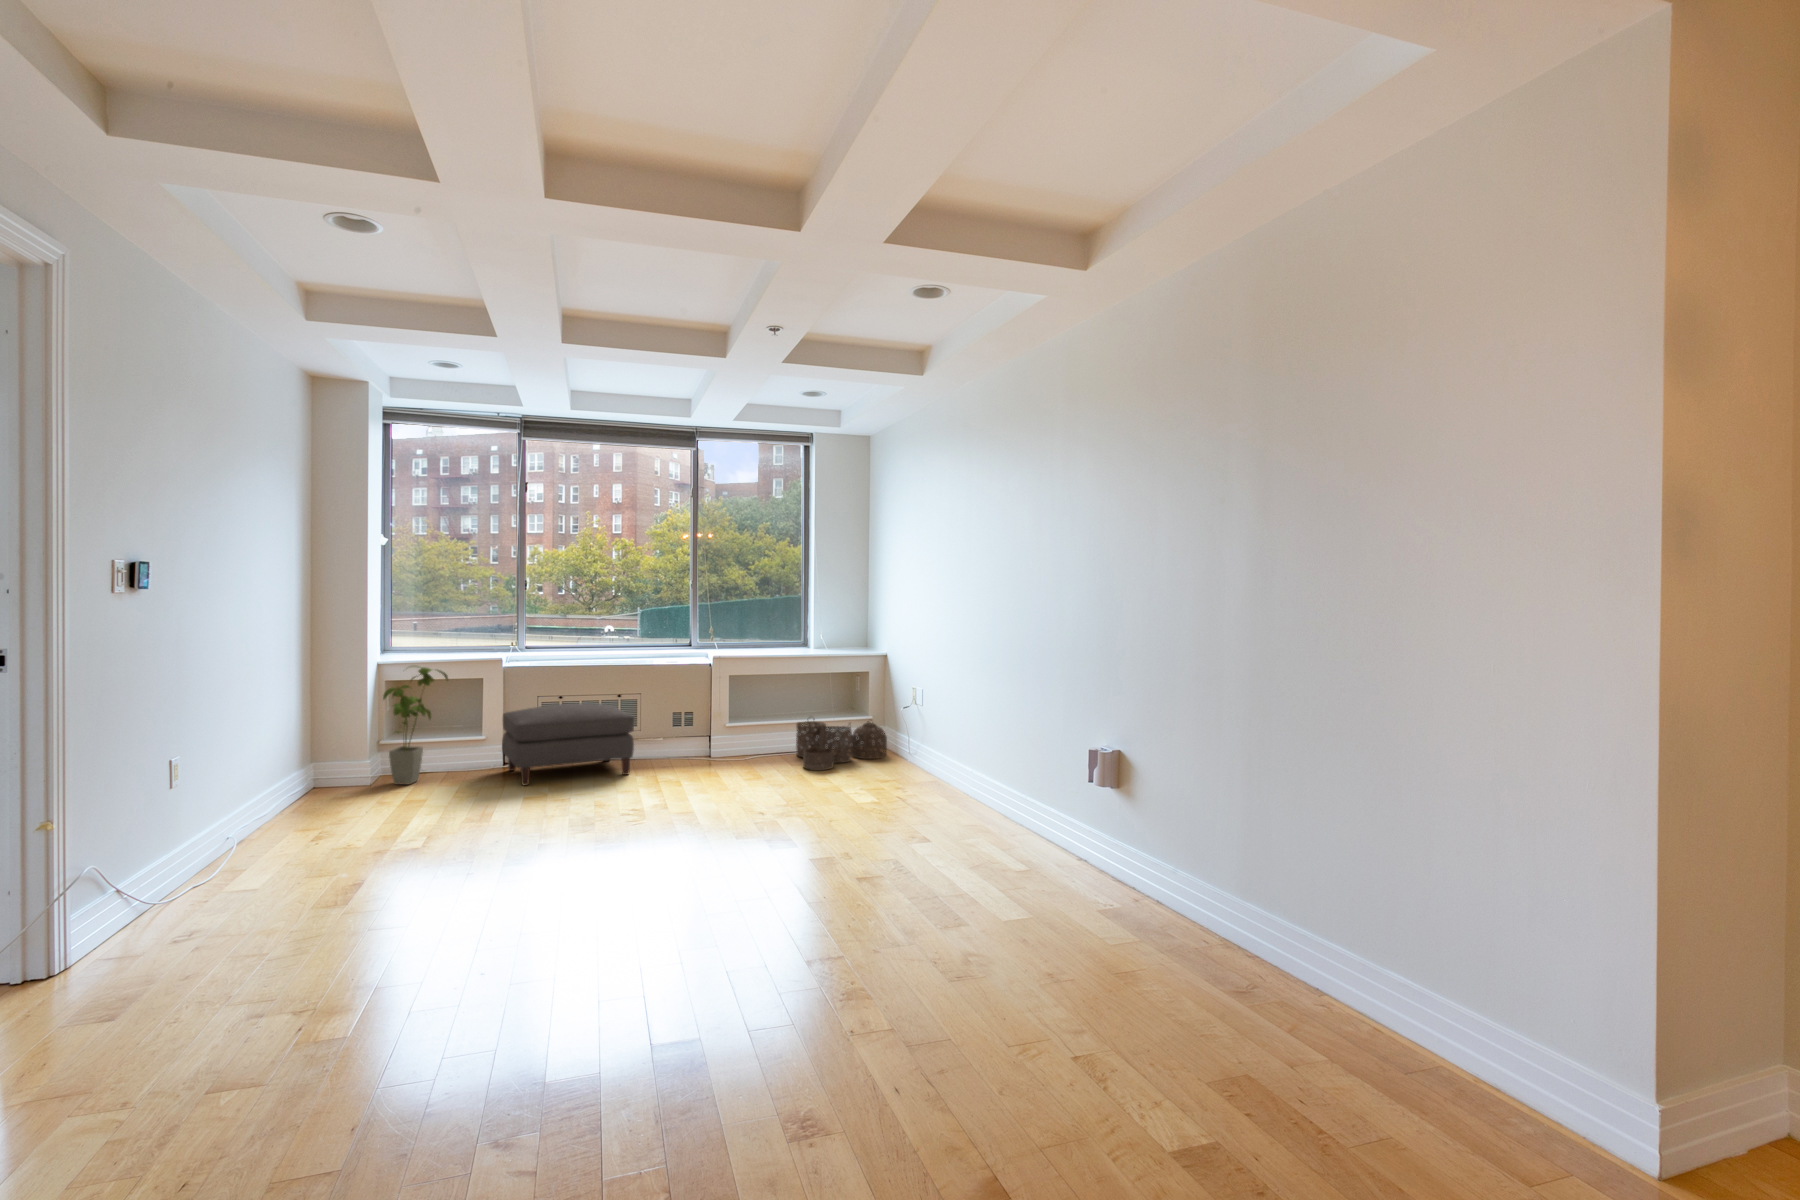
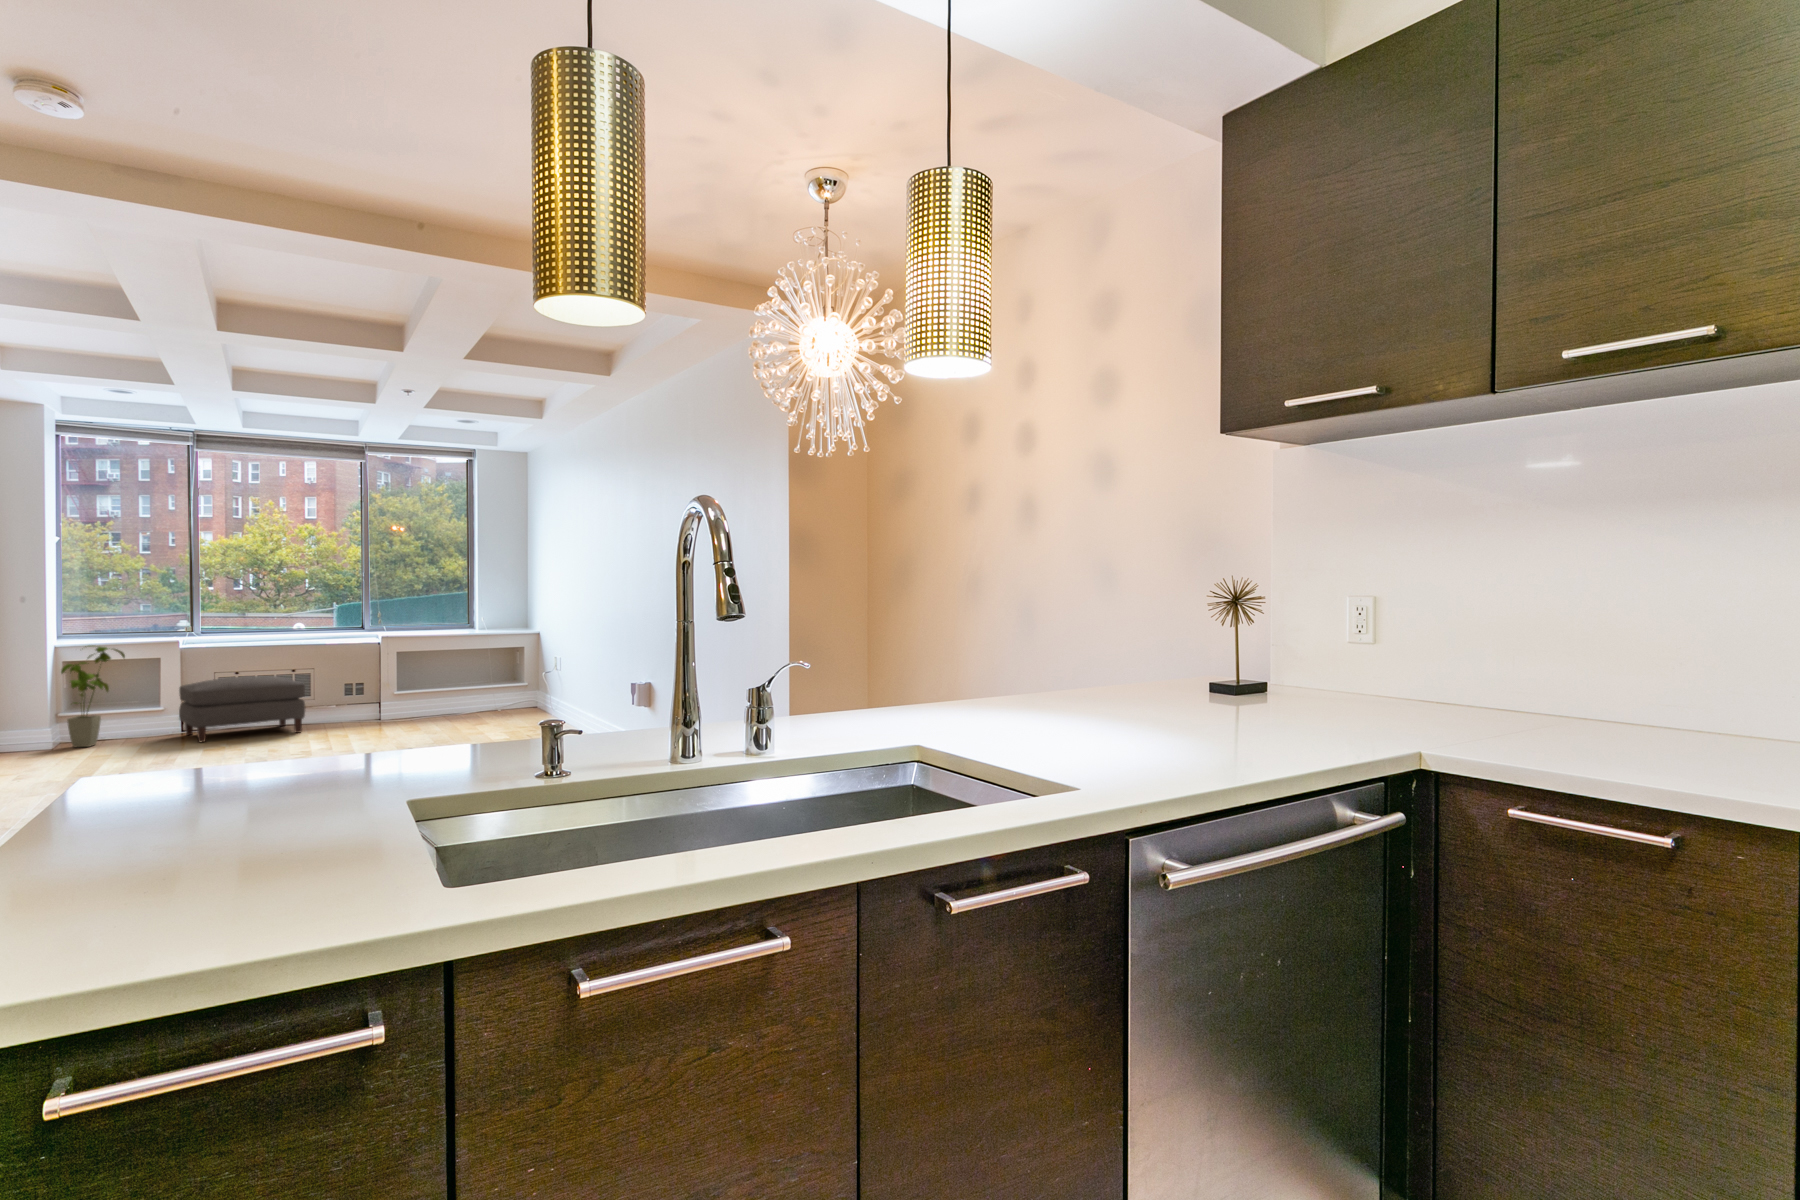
woven basket: present [796,719,887,770] -> none [459,684,540,722]

